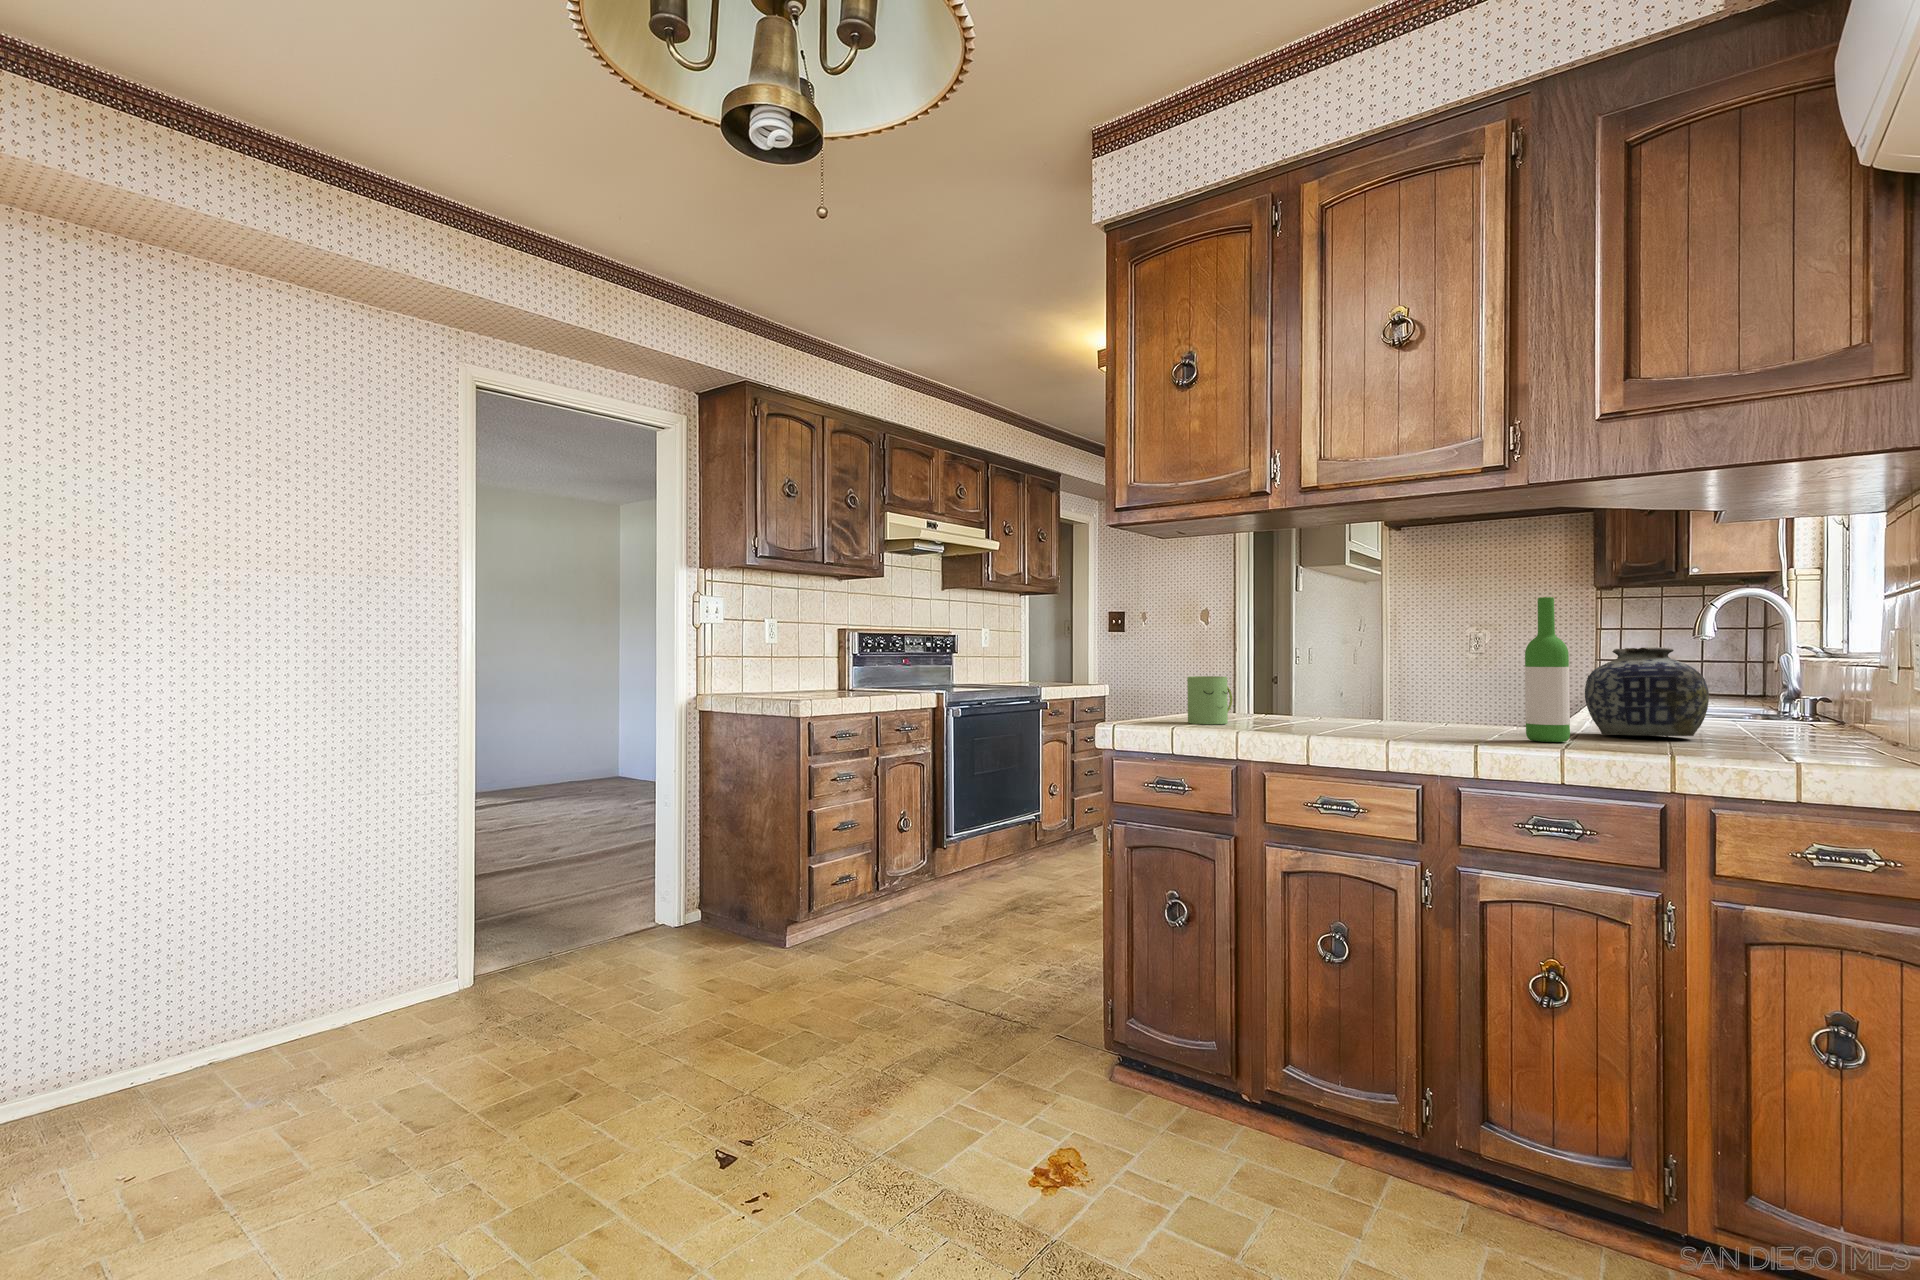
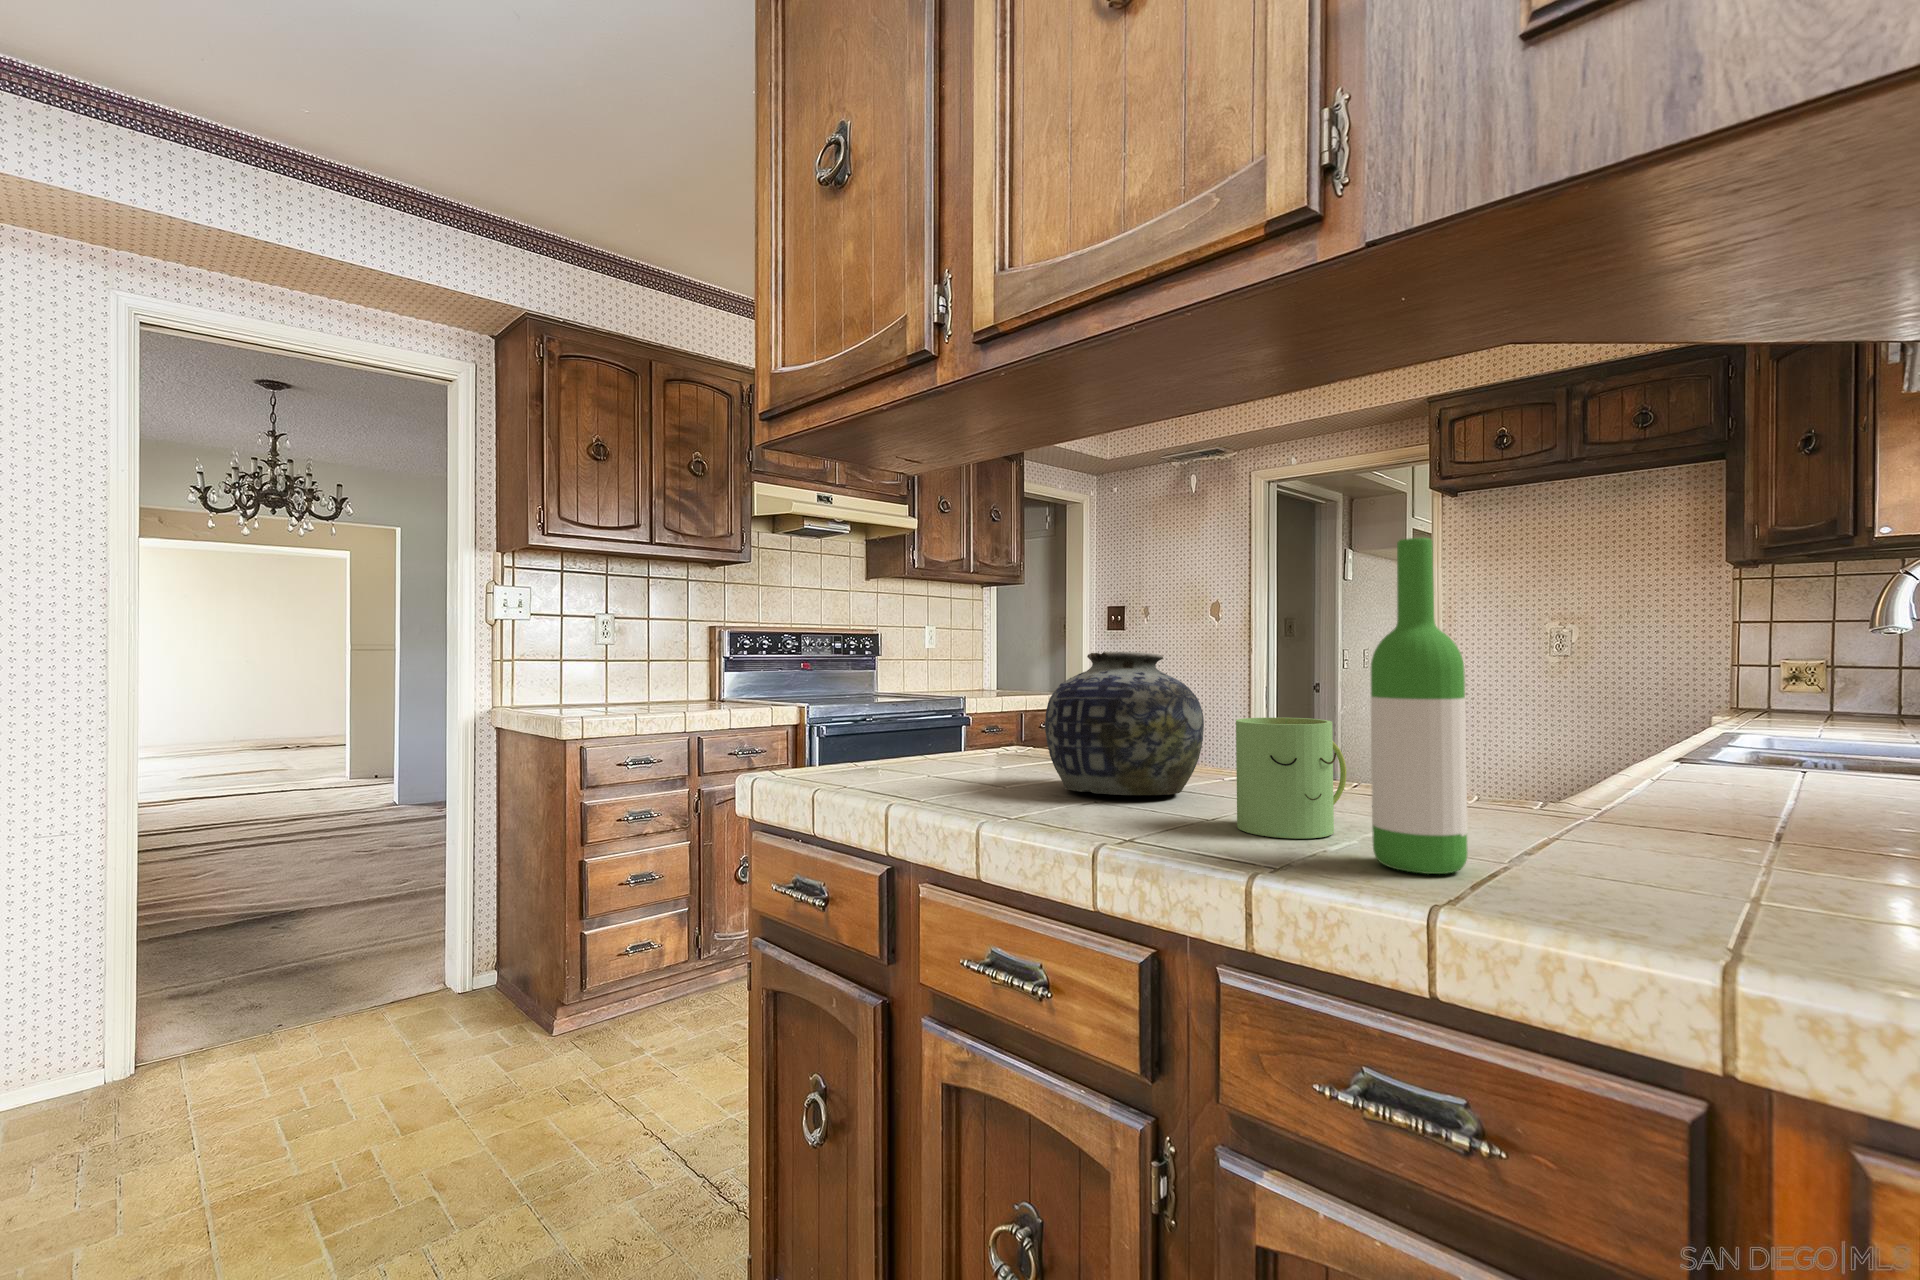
vase: present [1585,647,1709,736] -> present [1045,652,1204,795]
mug: present [1187,676,1232,724] -> present [1236,717,1347,838]

